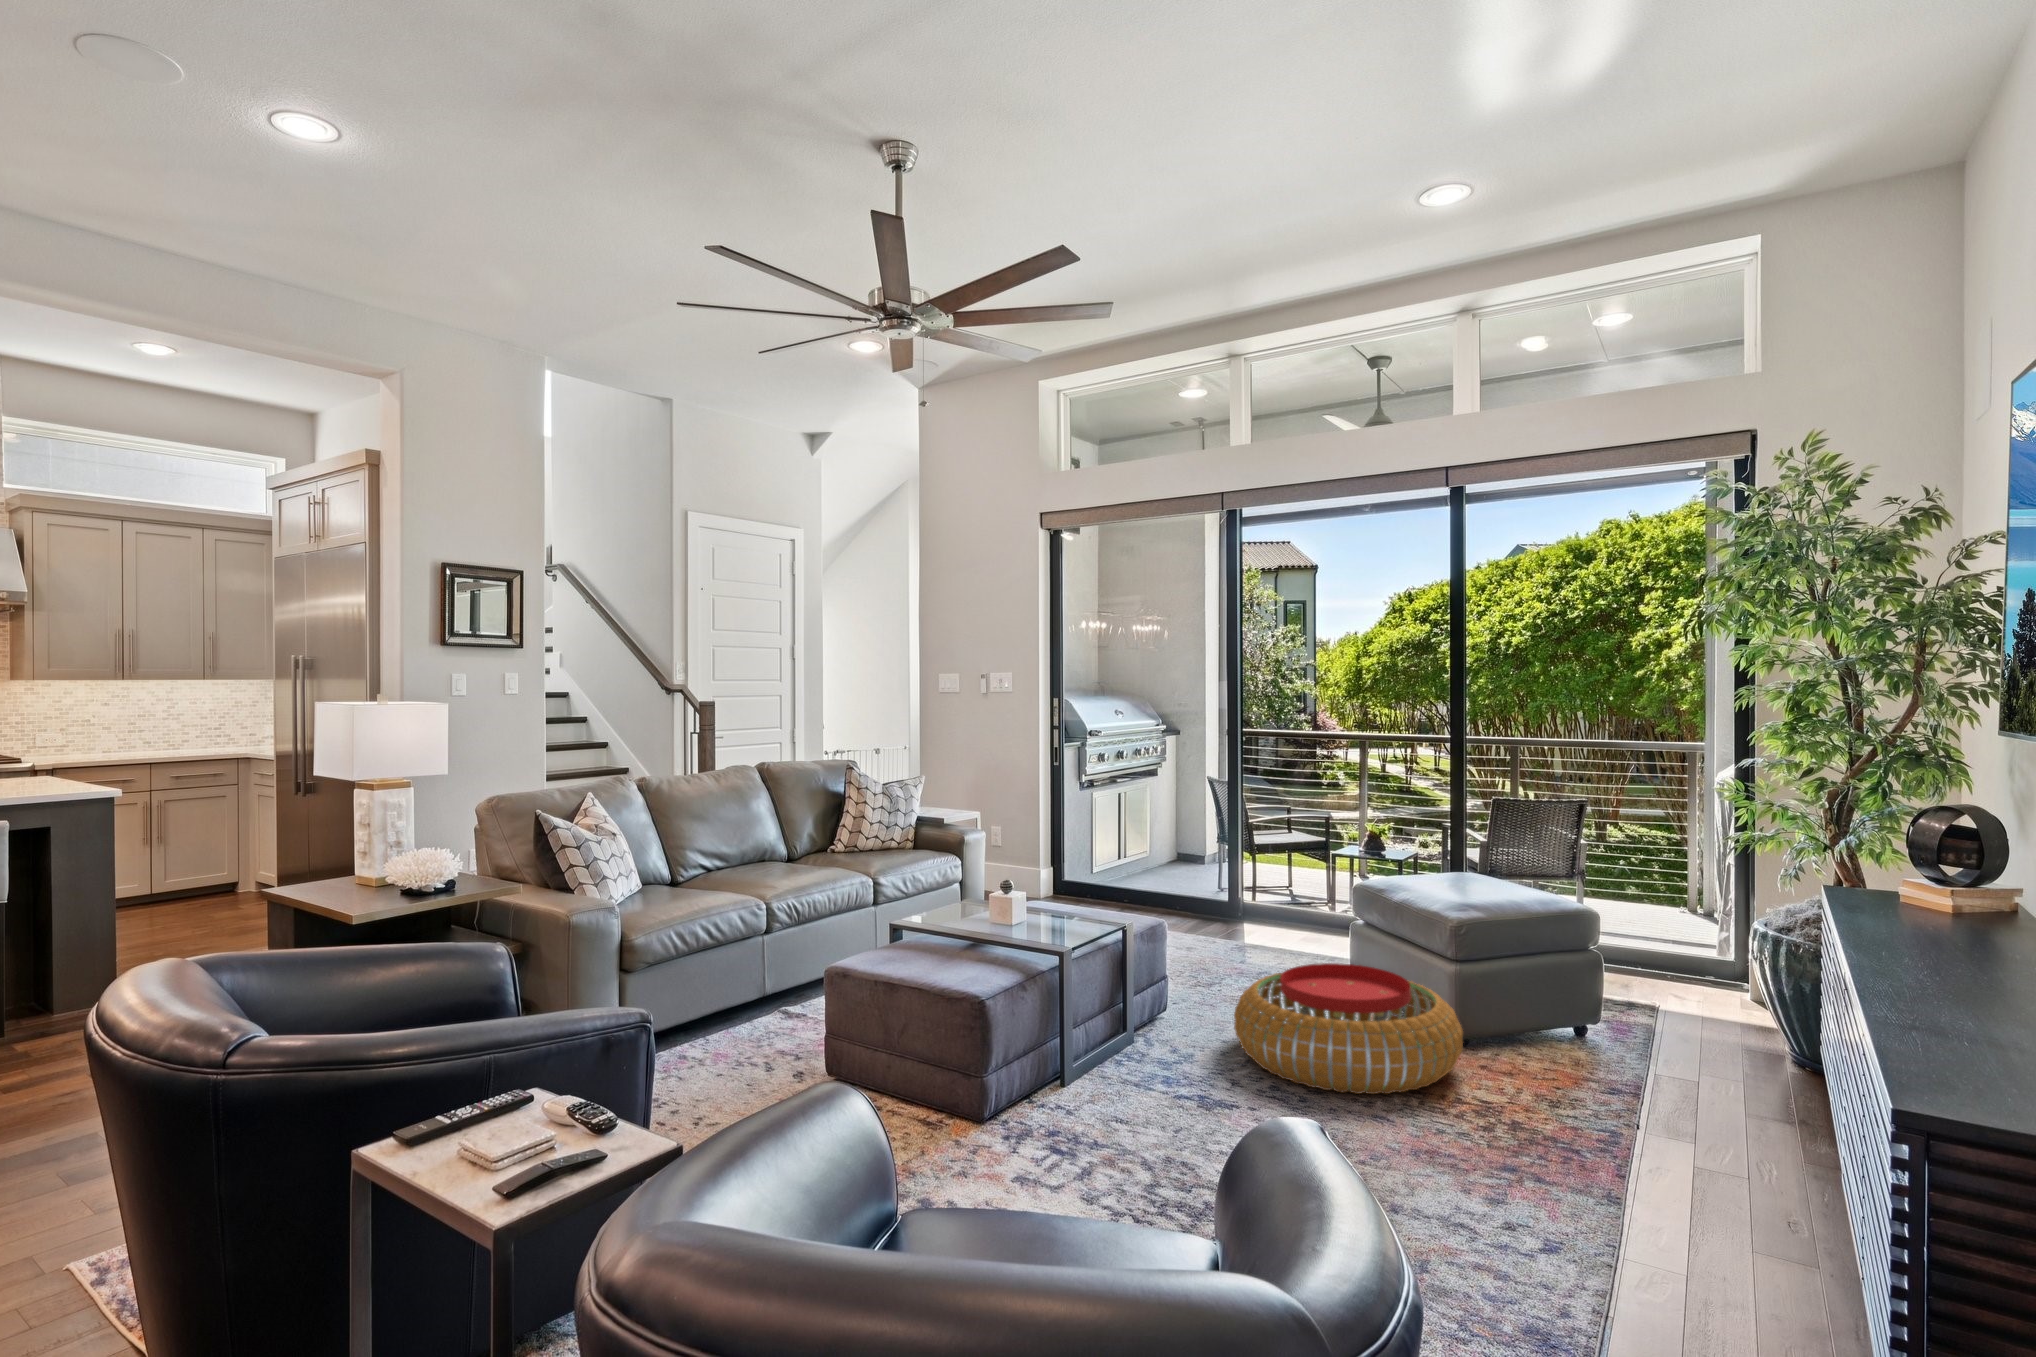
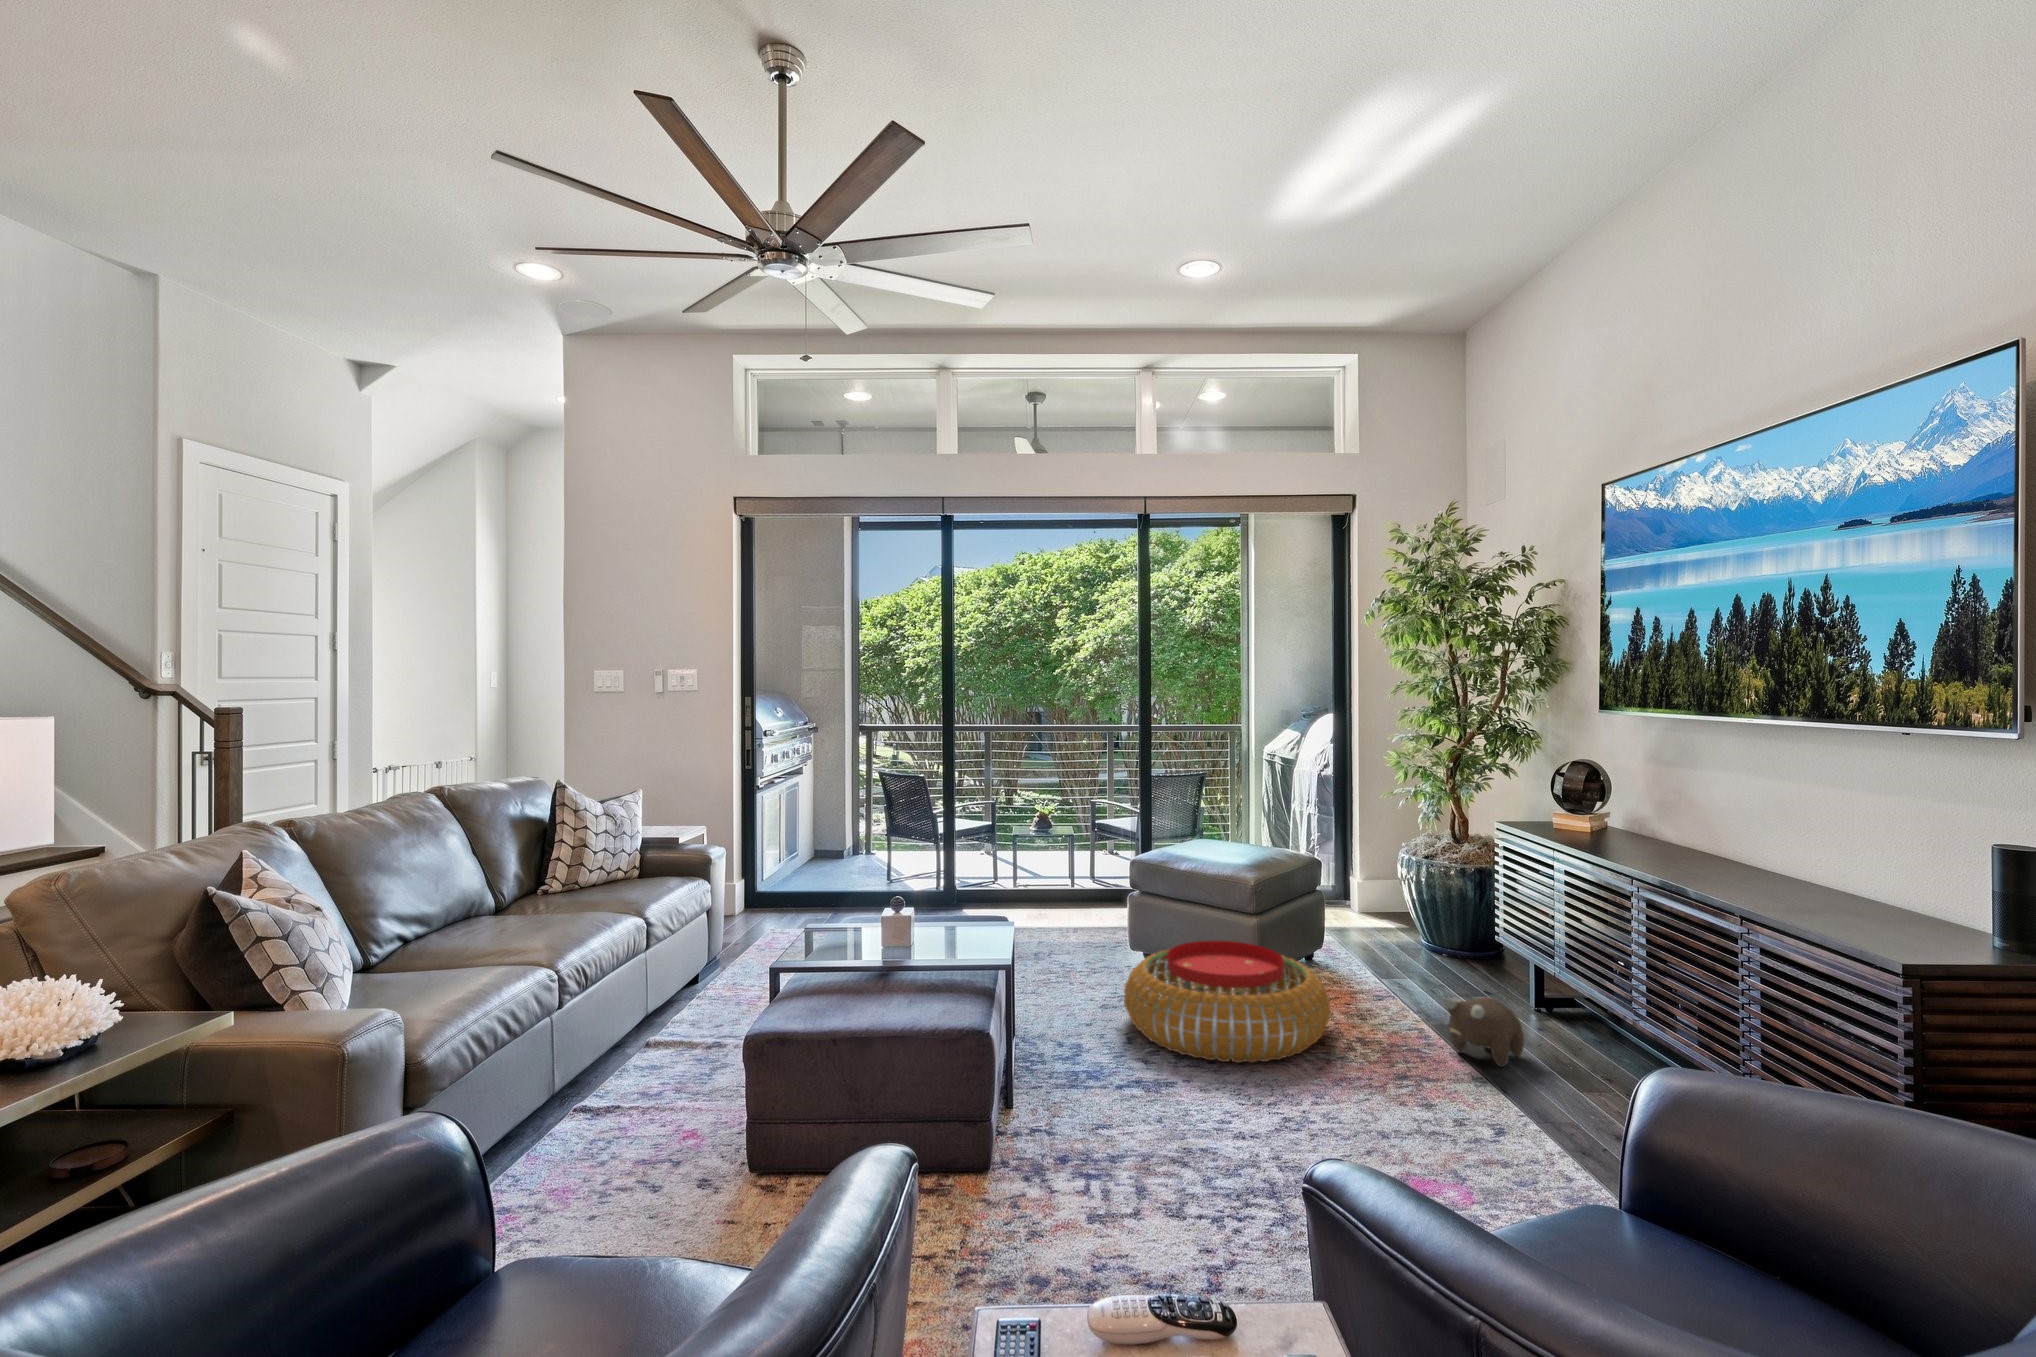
plush toy: none [1553,1062,1678,1159] -> present [1443,997,1524,1067]

